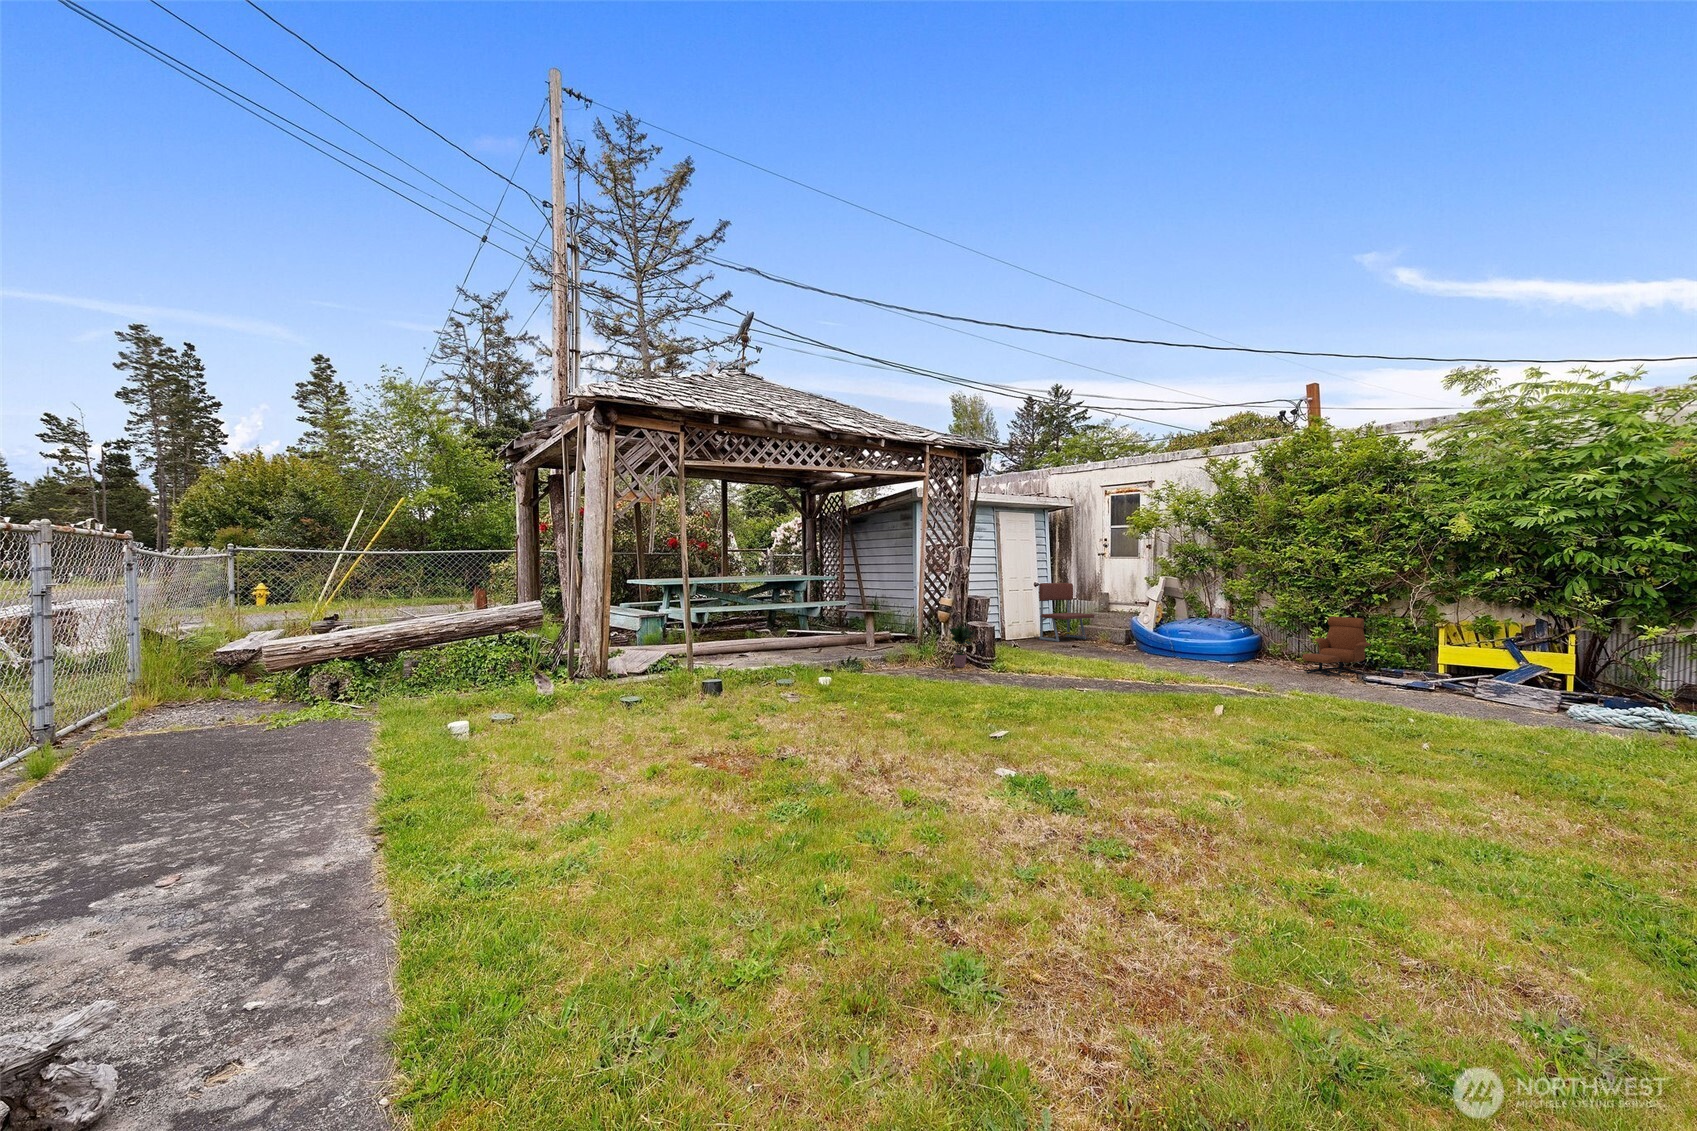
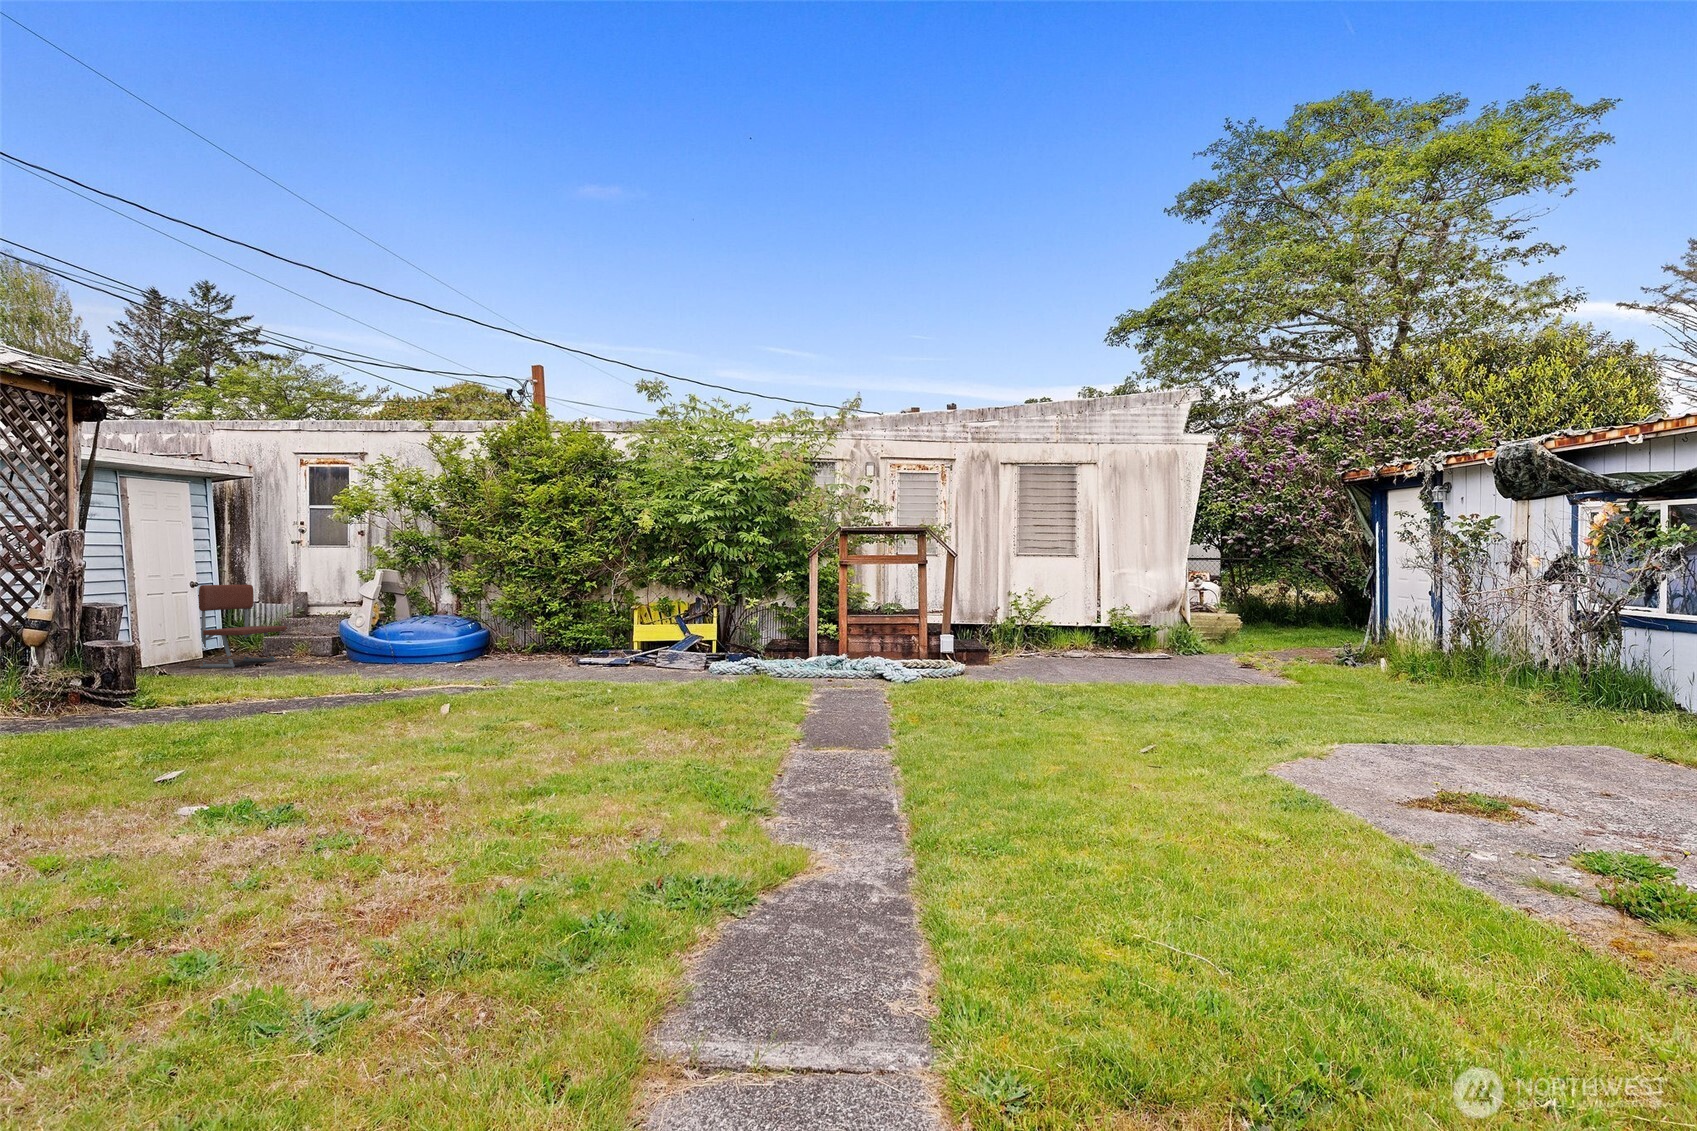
lounge chair: present [1302,616,1371,676] -> none [527,607,585,666]
potted plant: present [949,625,975,667] -> none [51,645,106,711]

